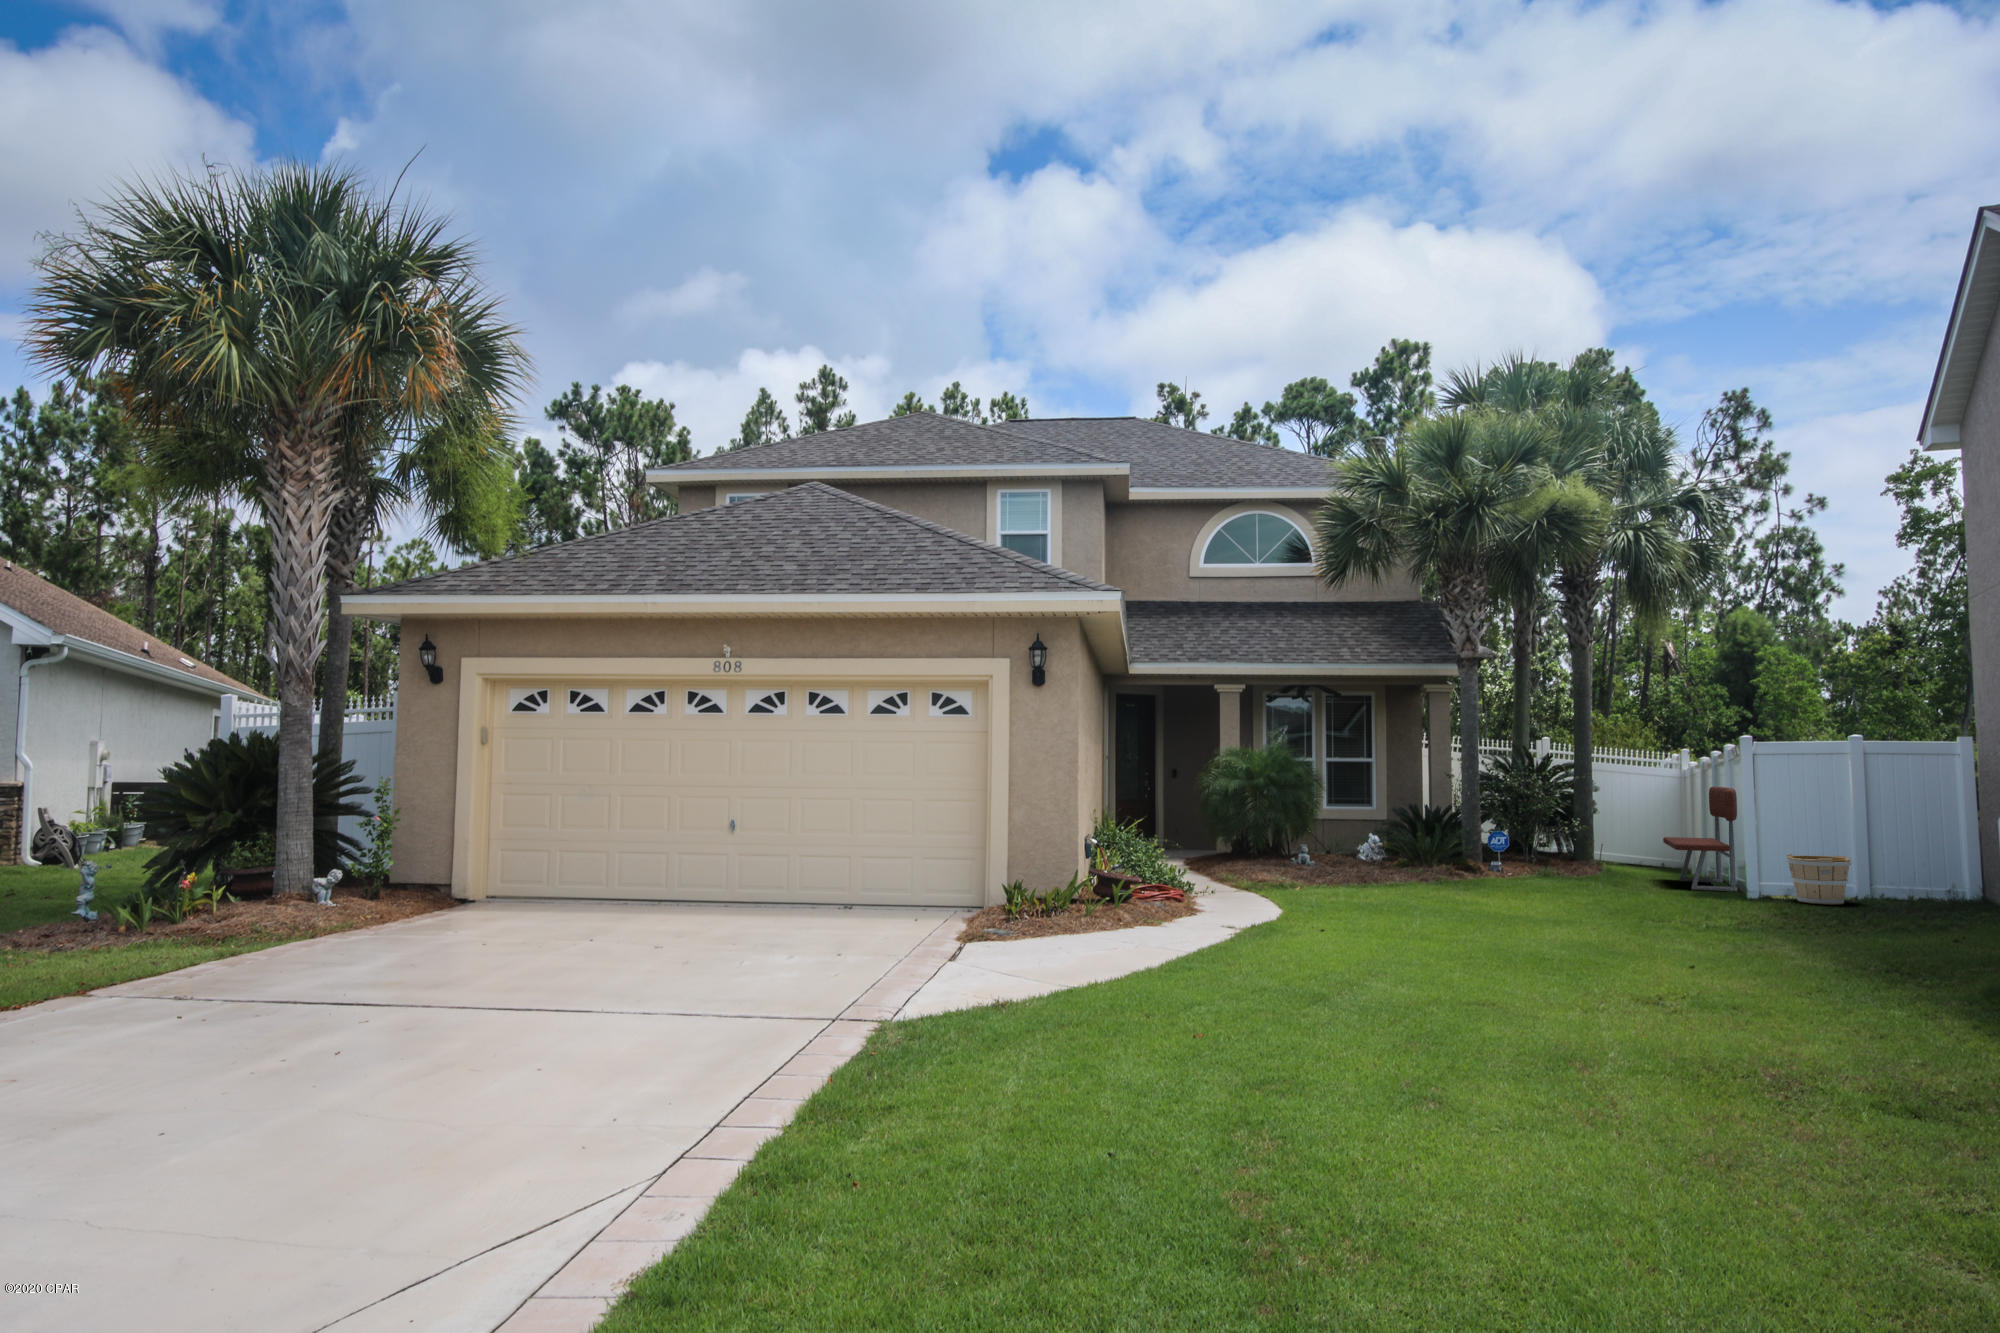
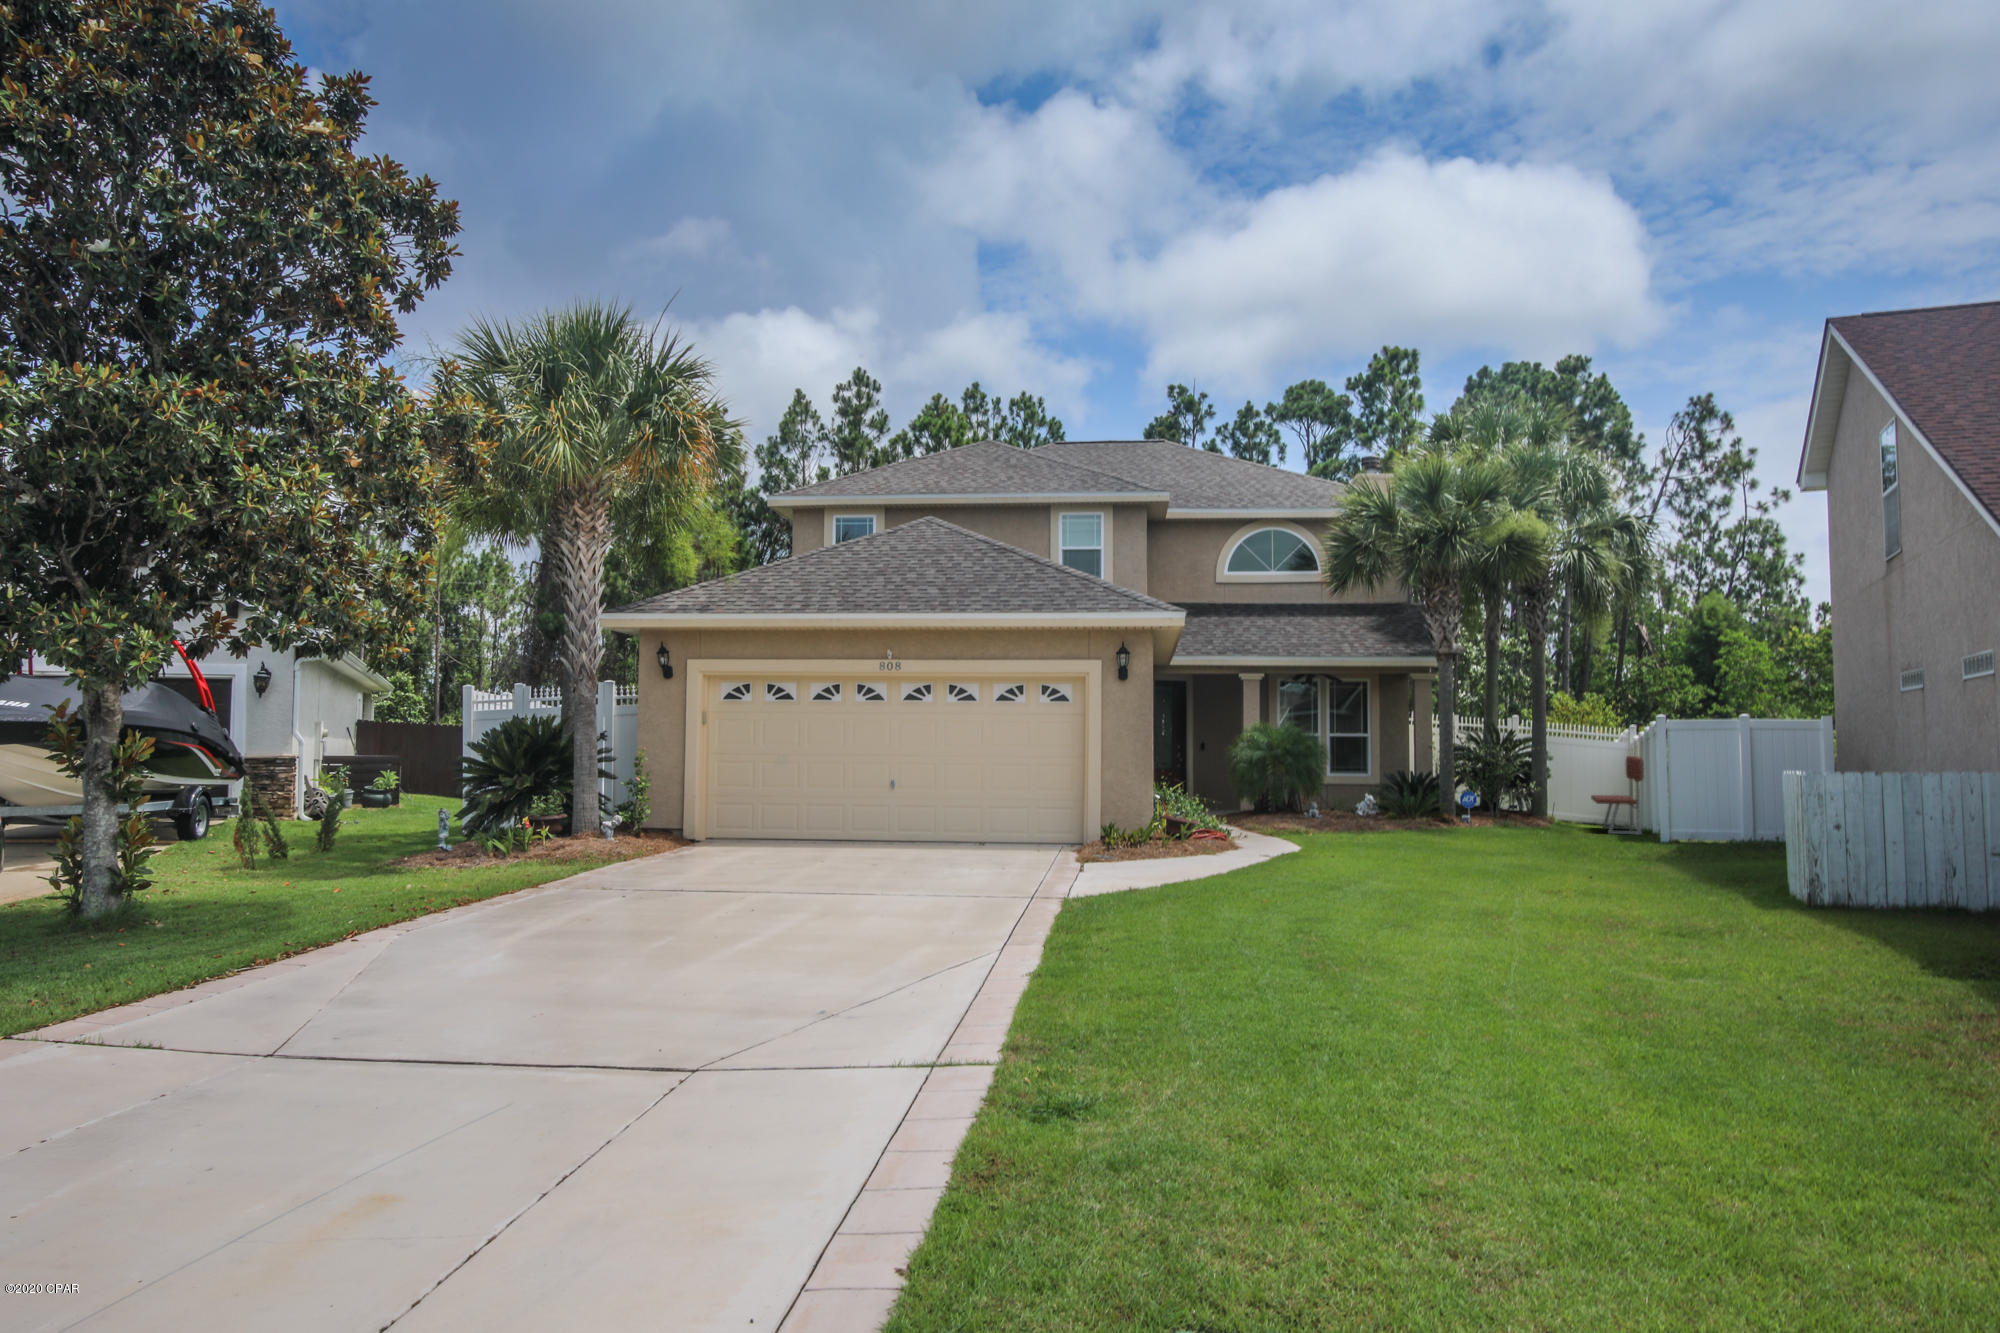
wooden bucket: present [1786,854,1851,905] -> none [1674,806,1720,842]

